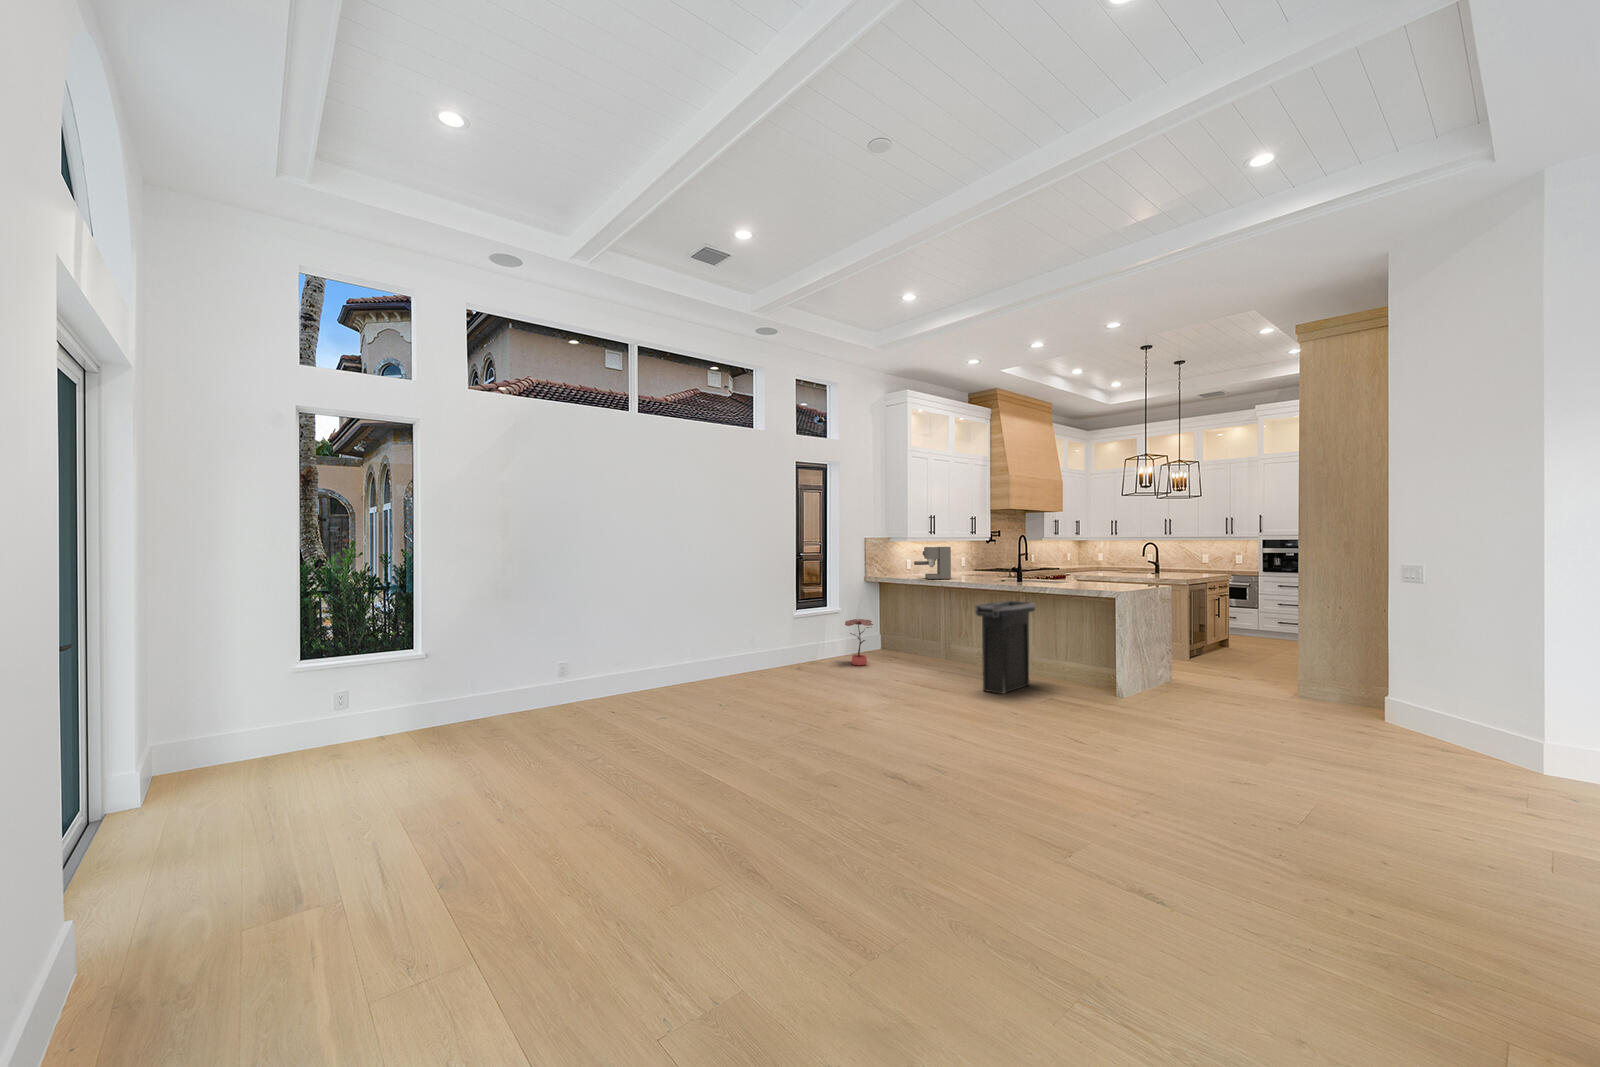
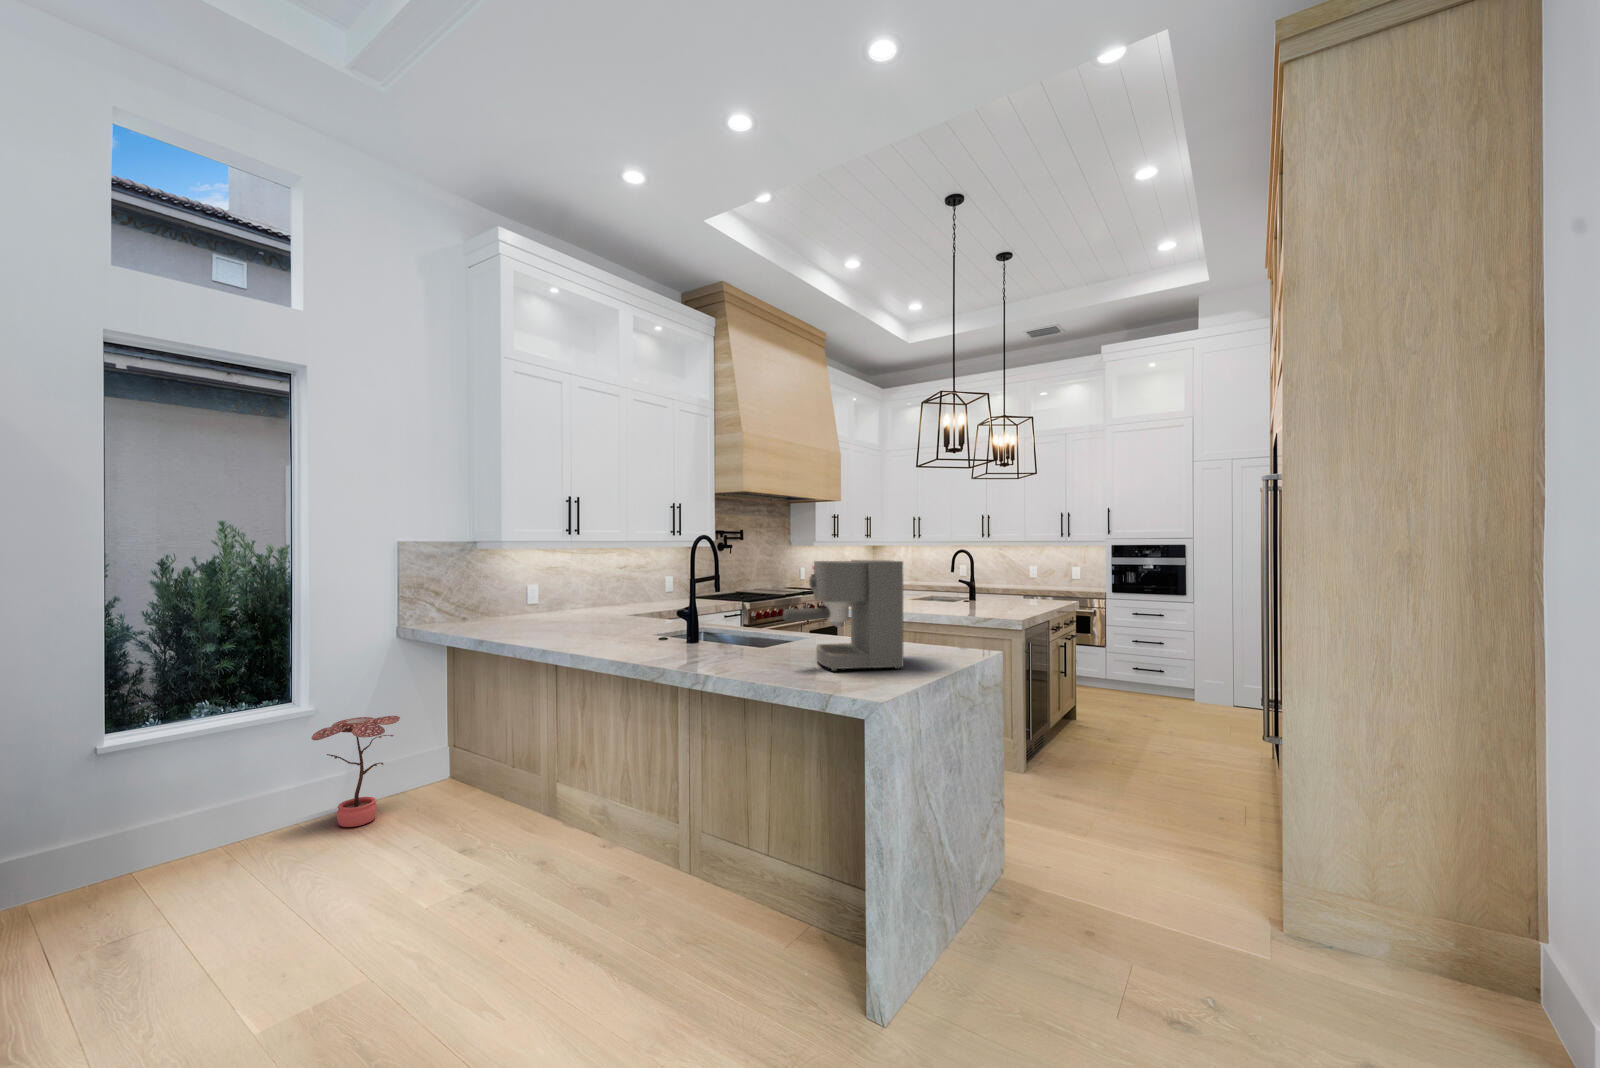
coffee maker: present [914,547,951,579] -> present [783,560,903,671]
trash can: present [975,601,1035,694] -> none [512,687,701,968]

